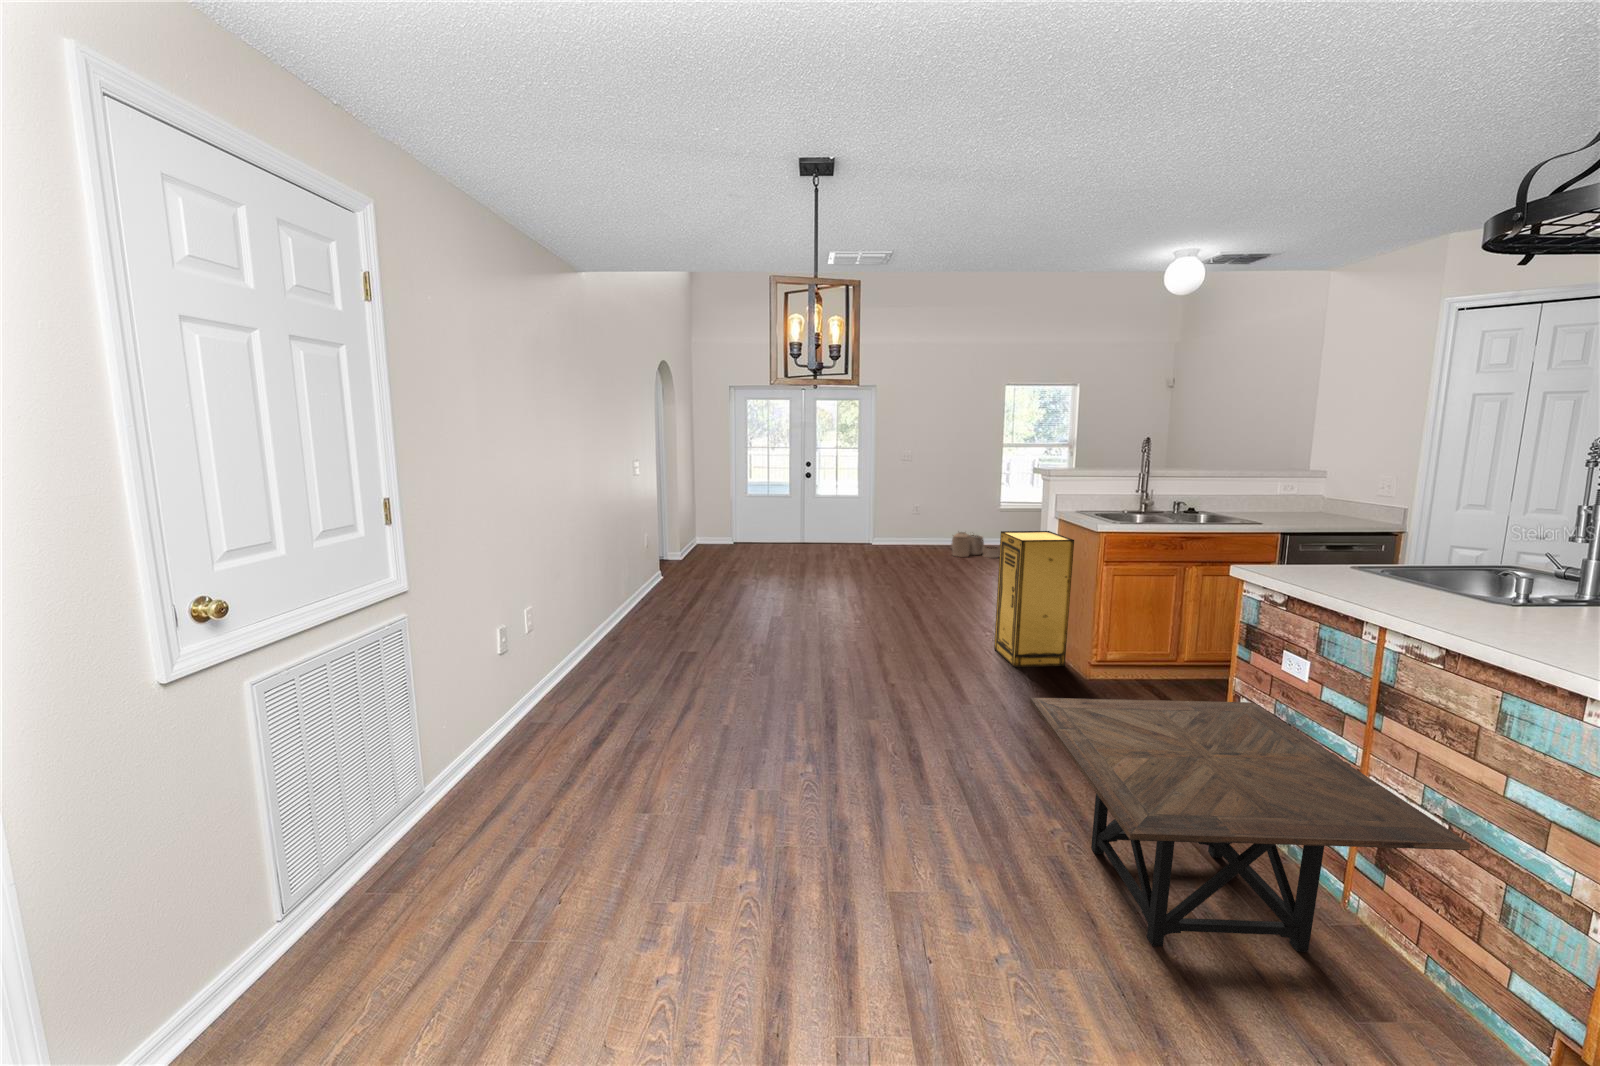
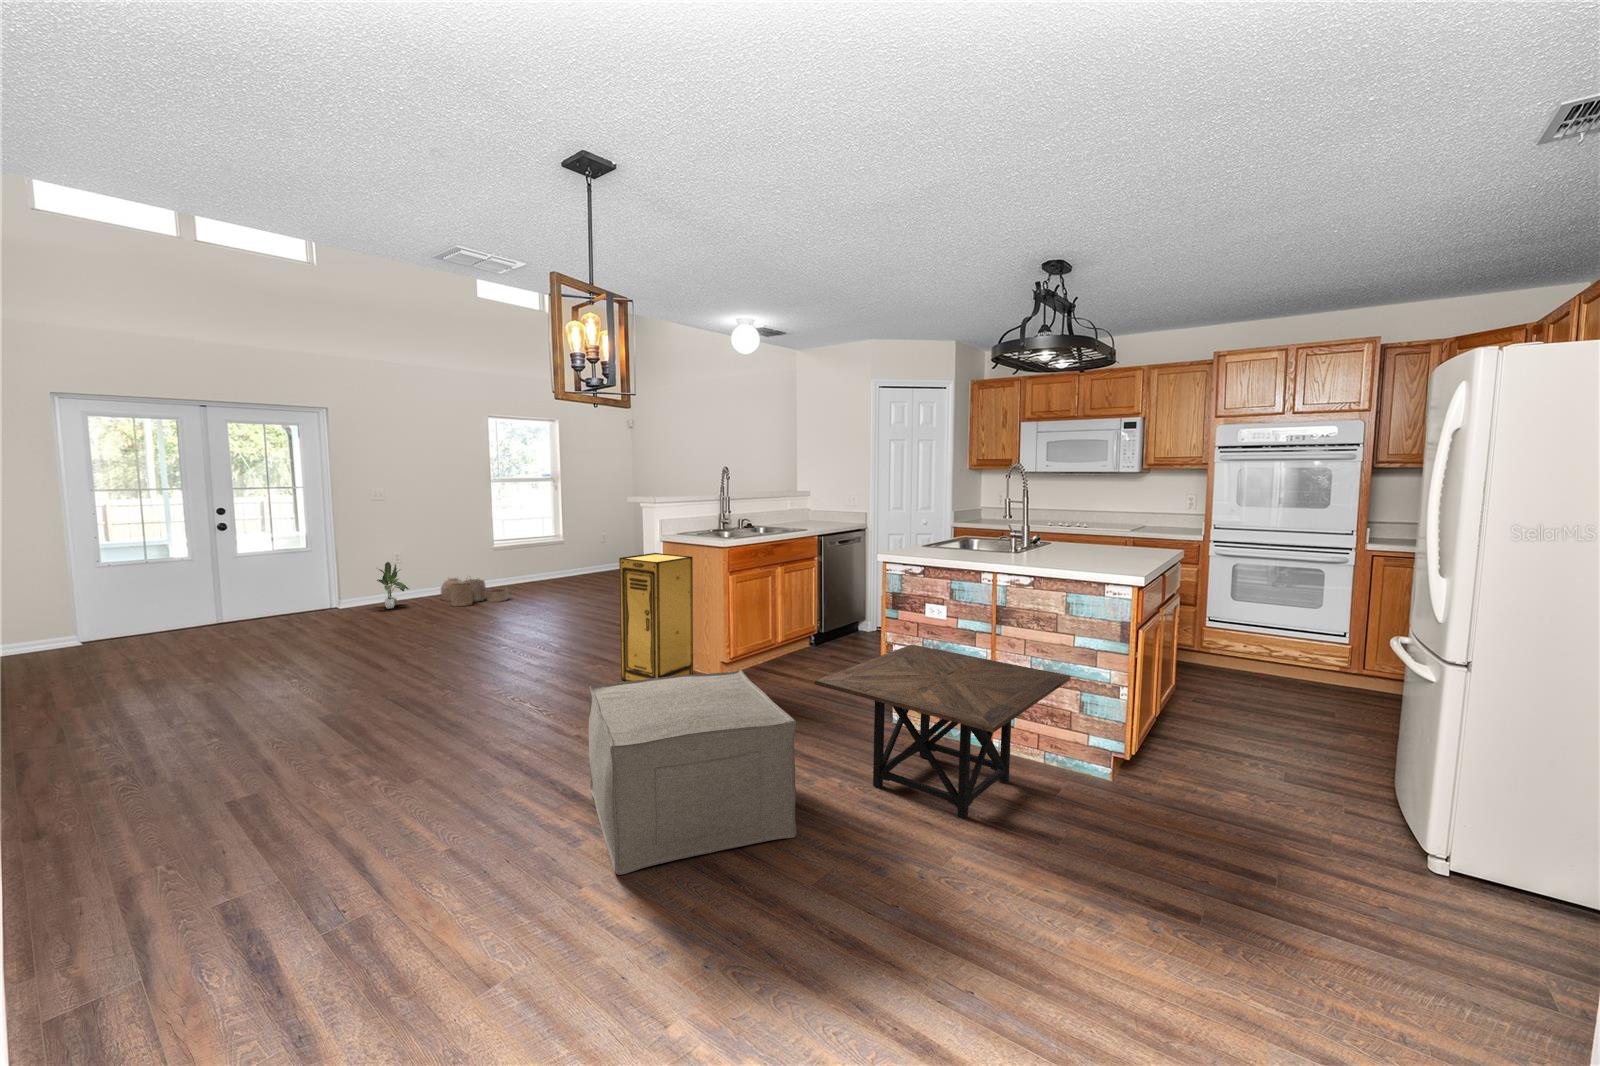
potted plant: none [901,513,925,550] -> present [377,562,409,608]
ottoman: none [777,638,990,845] -> present [589,670,797,875]

